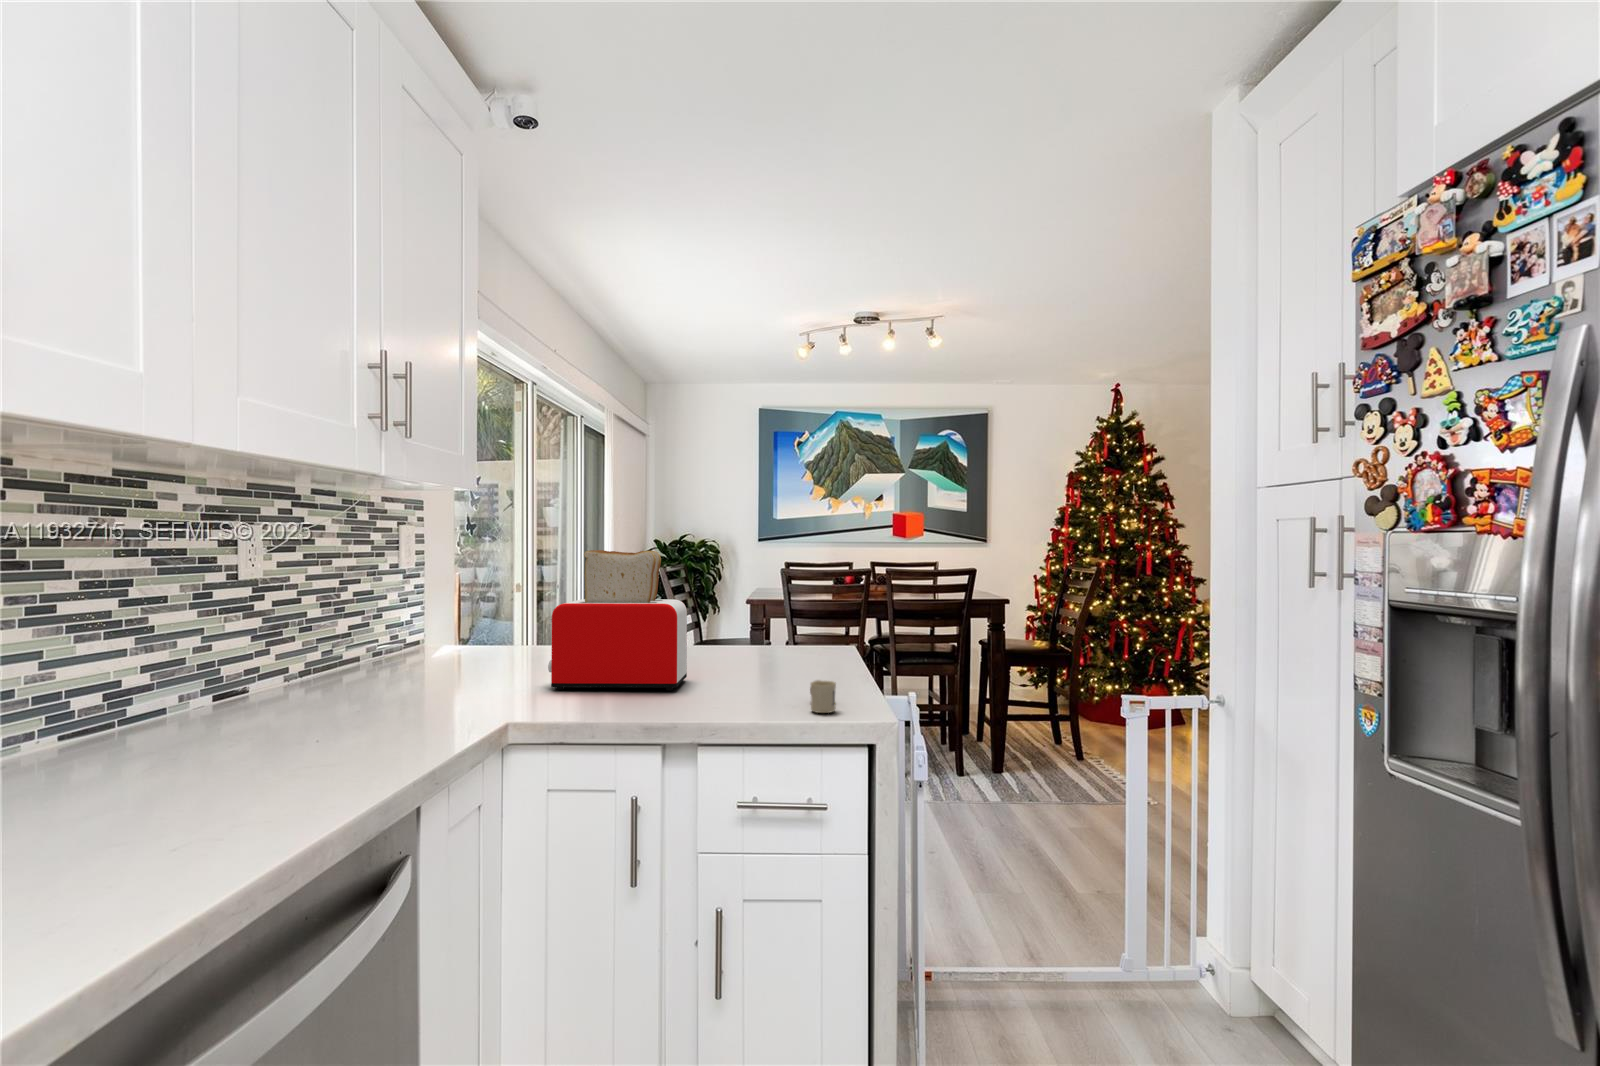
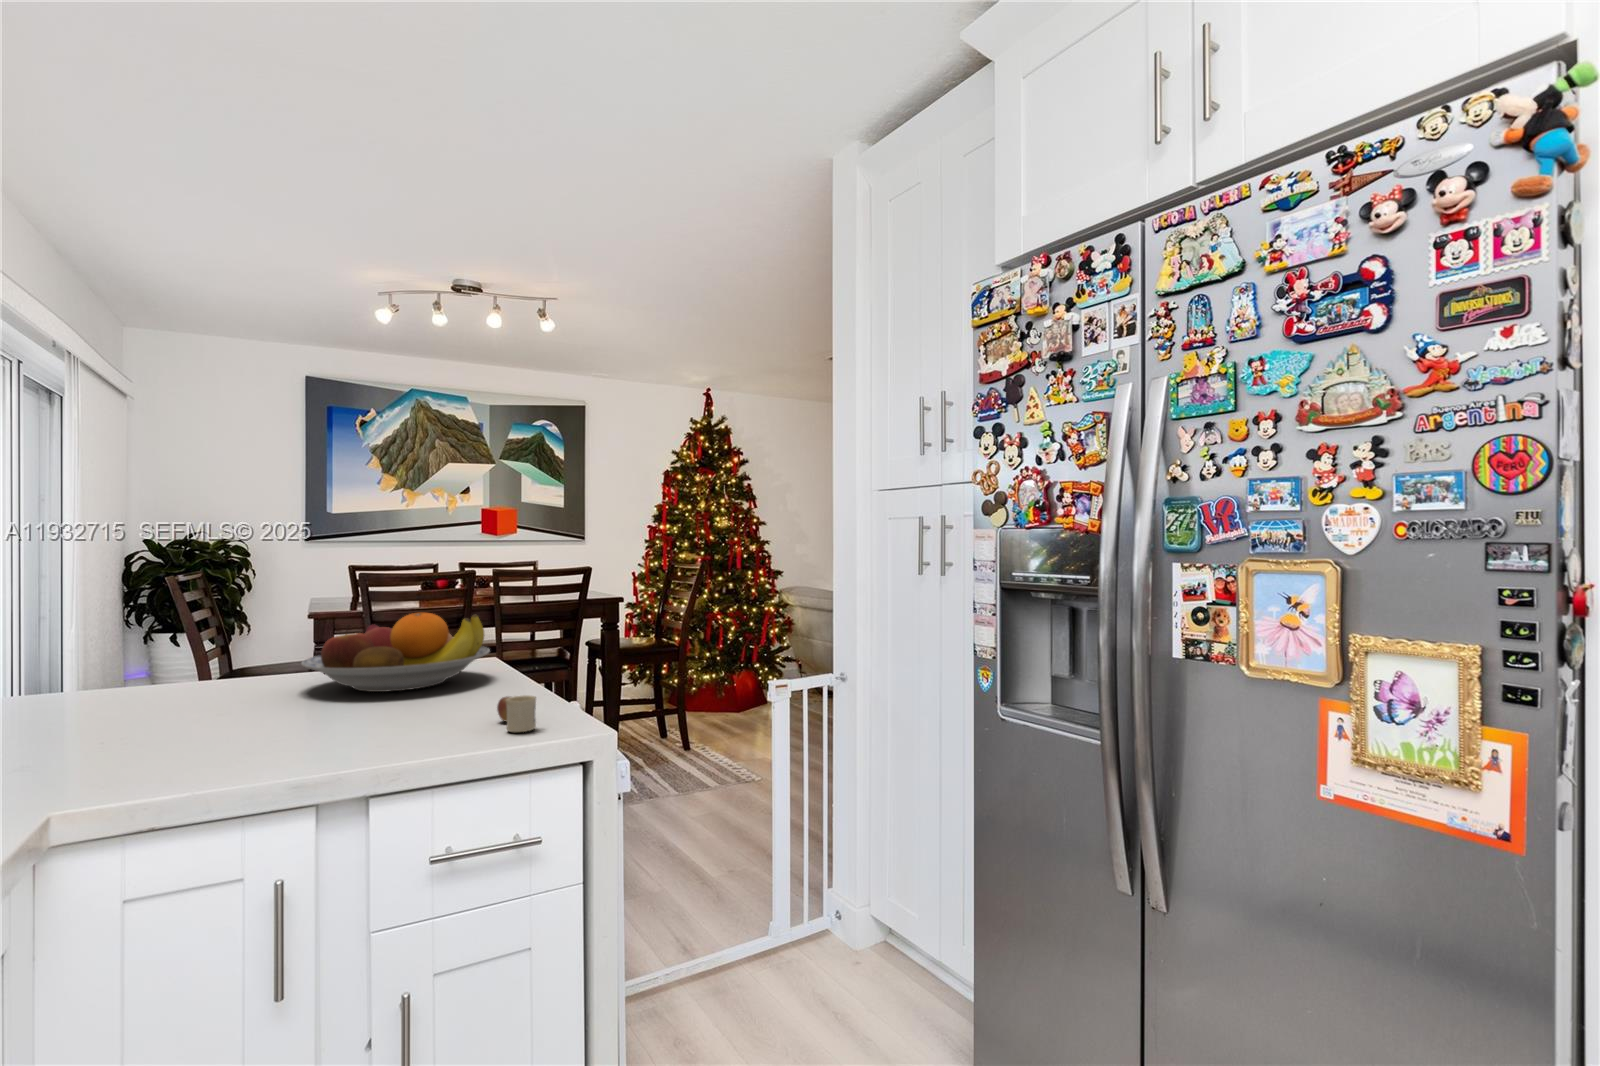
toaster: present [548,550,687,690] -> none [85,554,311,753]
fruit bowl: none [694,603,835,667] -> present [301,613,490,692]

